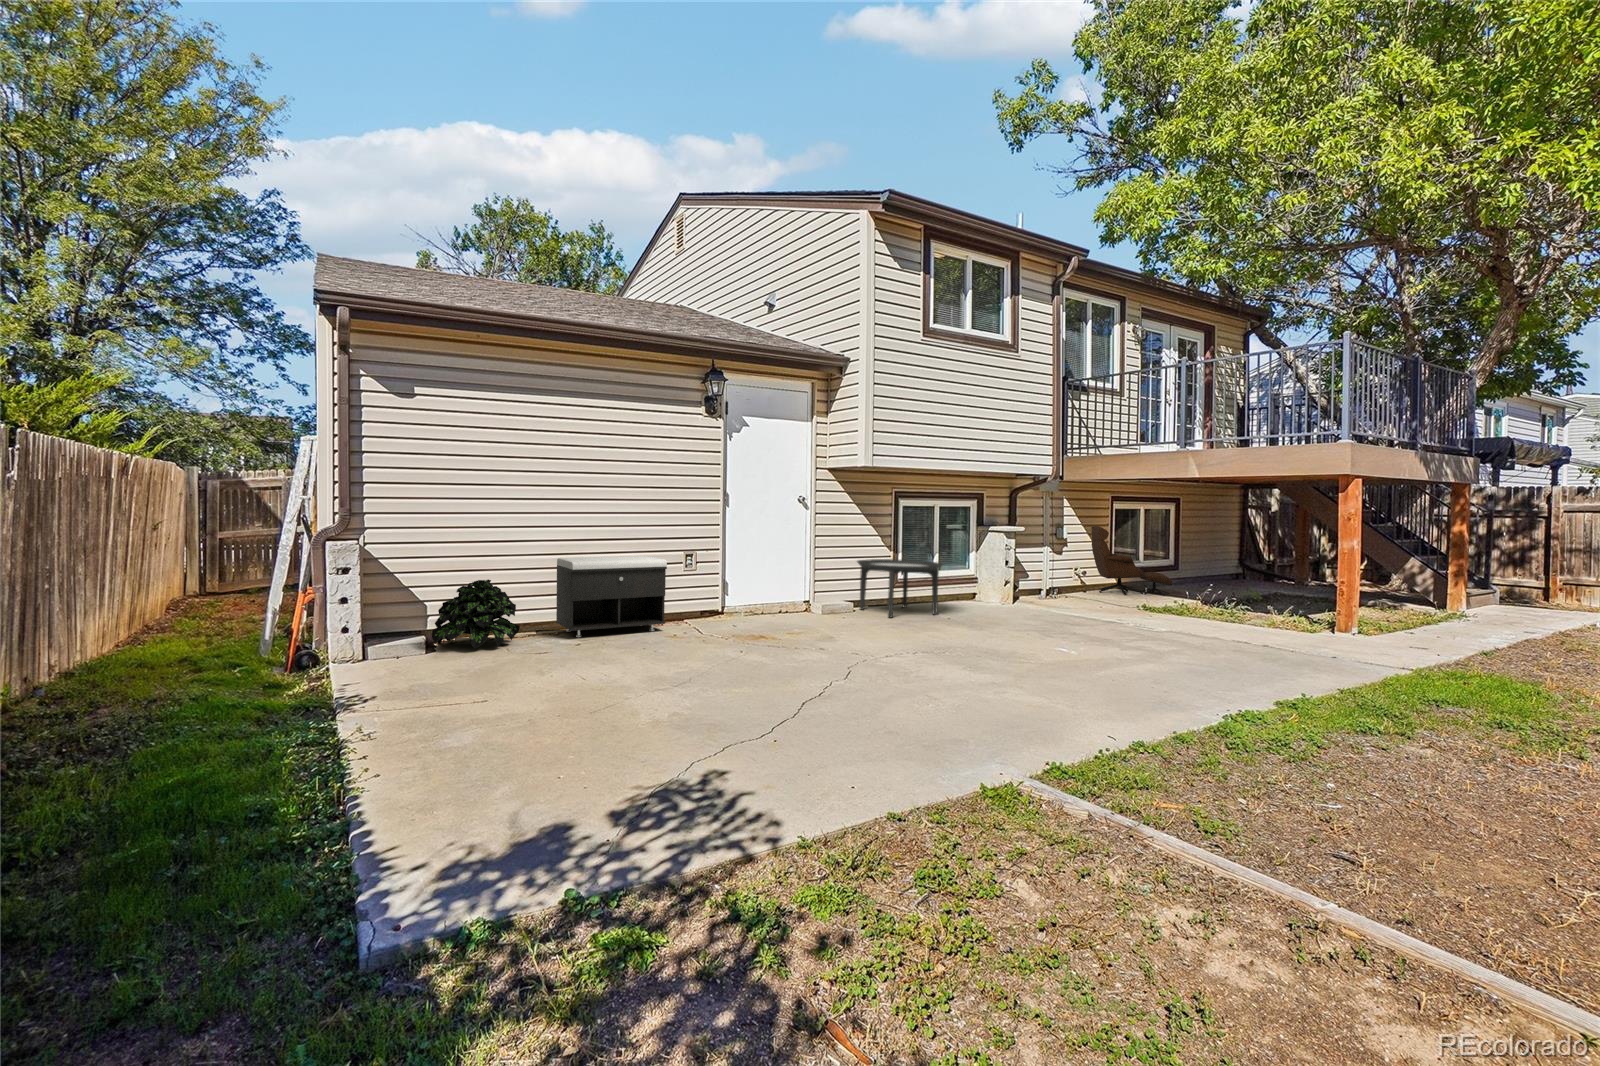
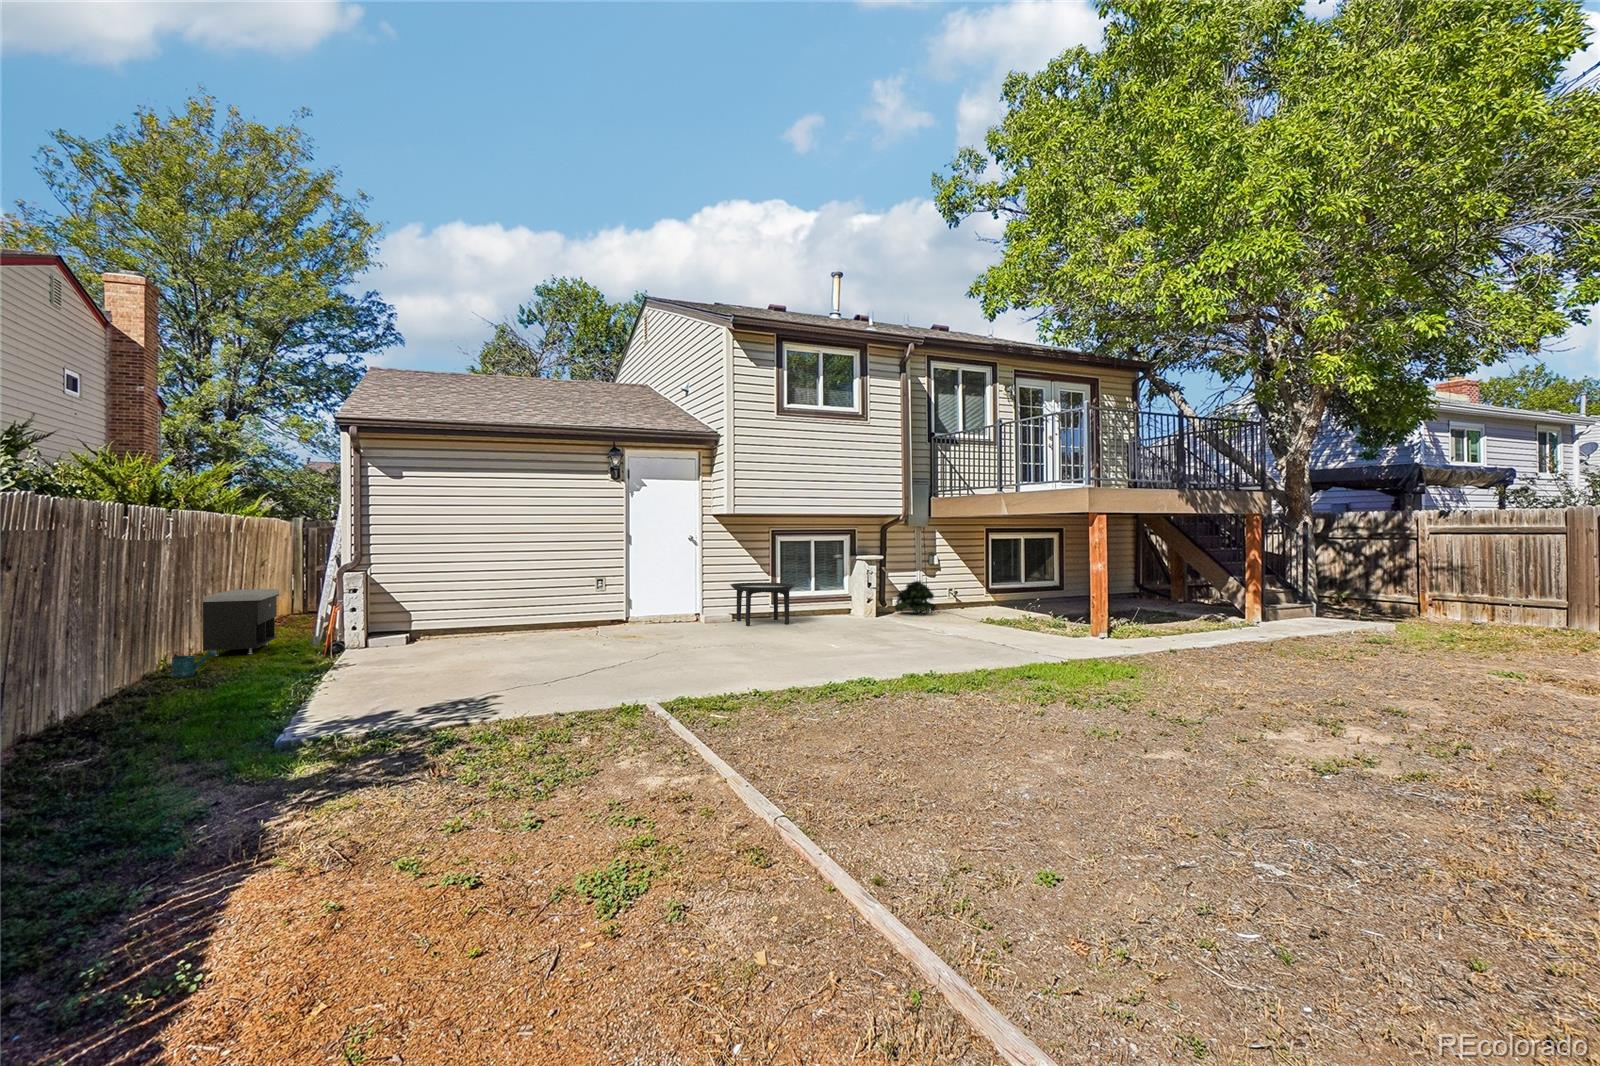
lounge chair: present [1091,526,1173,595] -> none [963,554,1027,612]
storage bench: present [556,556,667,637] -> present [203,589,279,656]
potted plant: present [432,579,520,649] -> present [895,581,936,614]
watering can: none [10,688,120,748] -> present [165,649,216,678]

